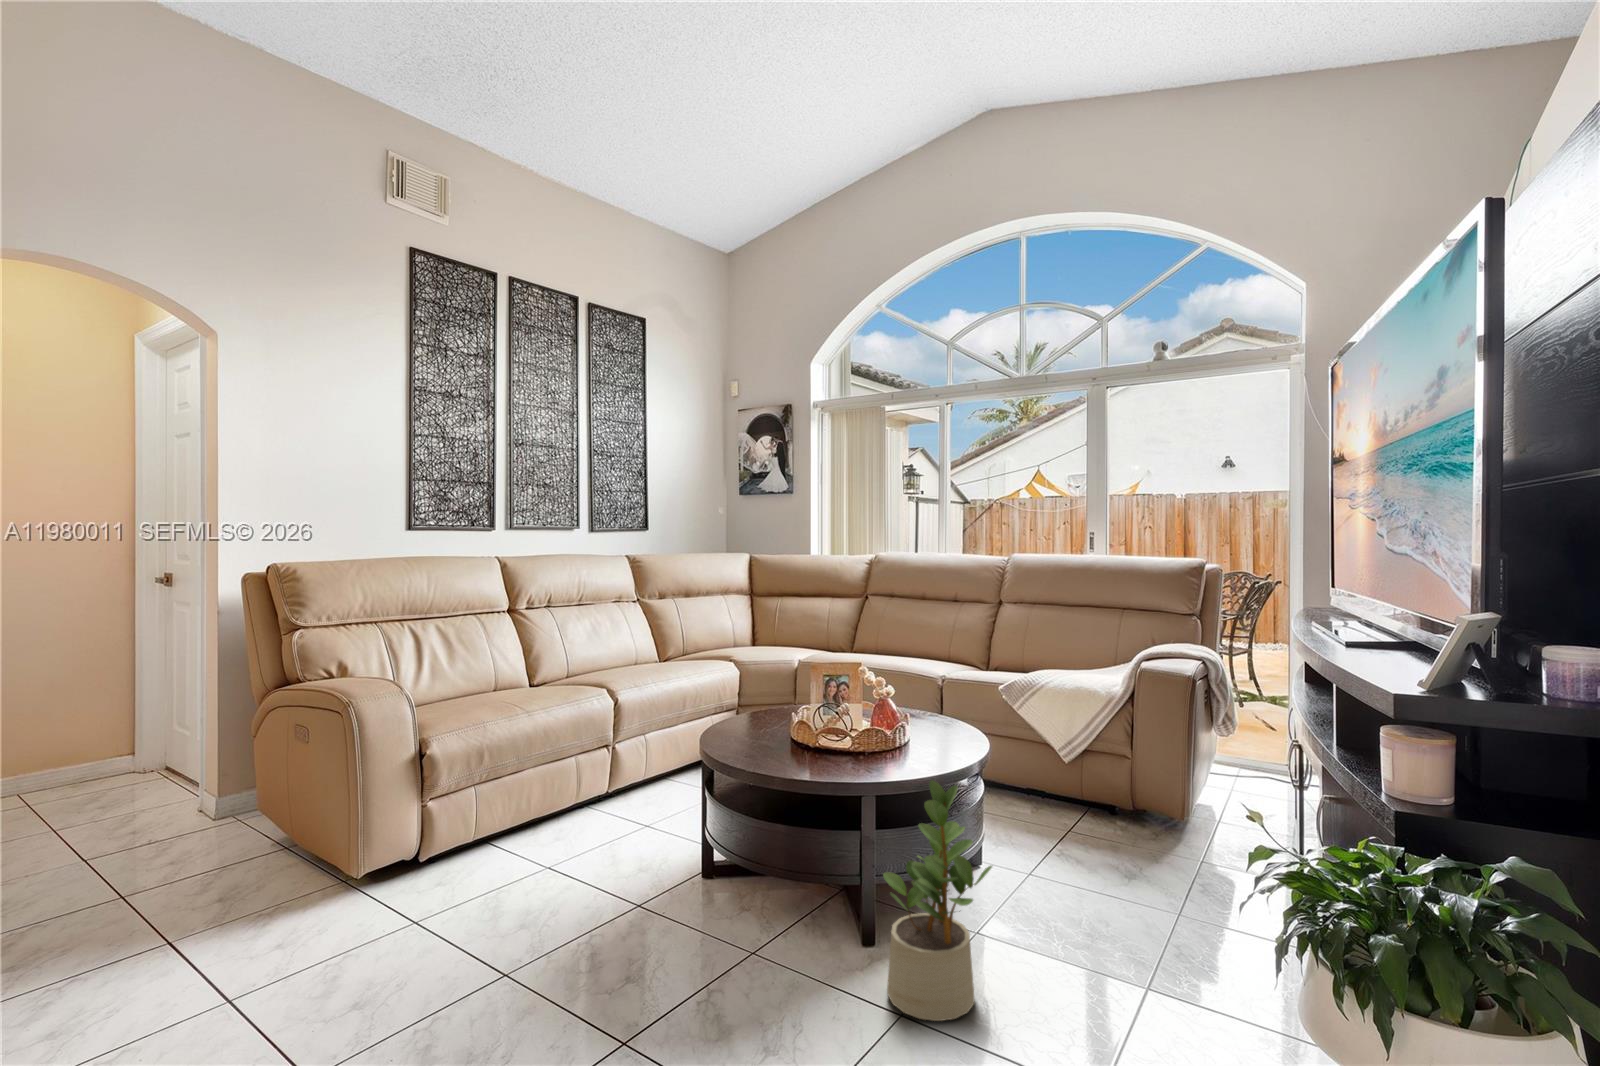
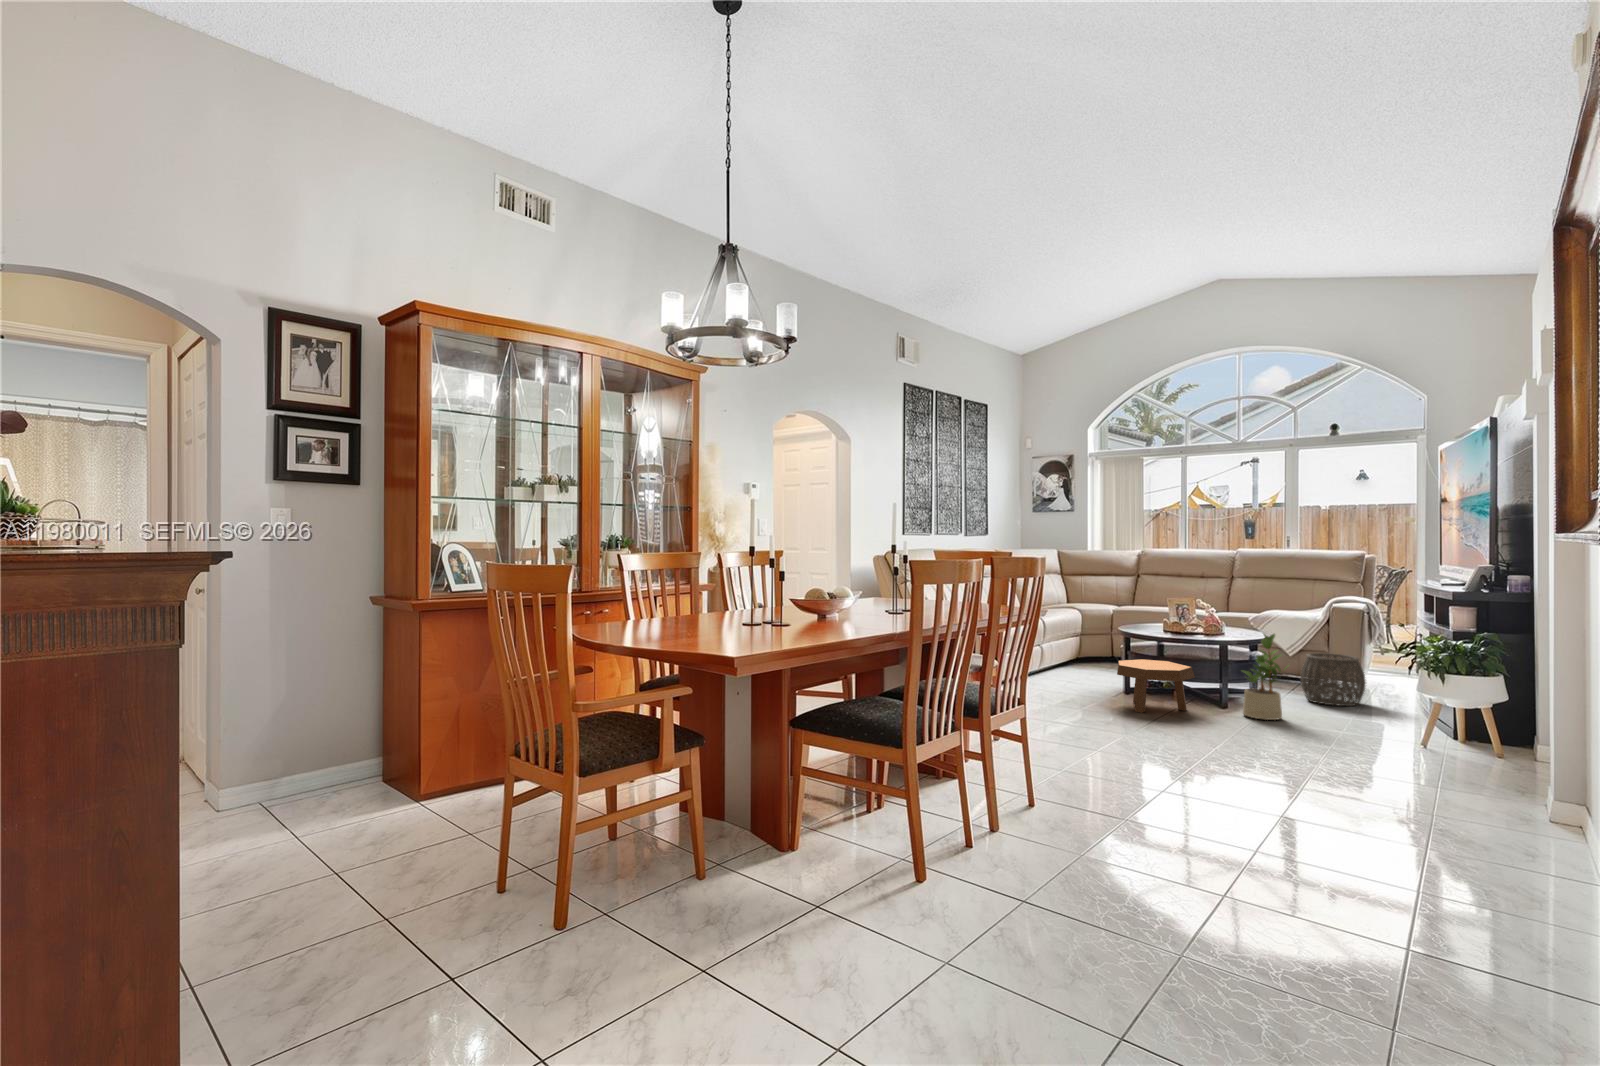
woven basket: none [1060,778,1190,914] -> present [1301,653,1366,706]
footstool: none [612,816,790,991] -> present [1117,659,1195,713]

